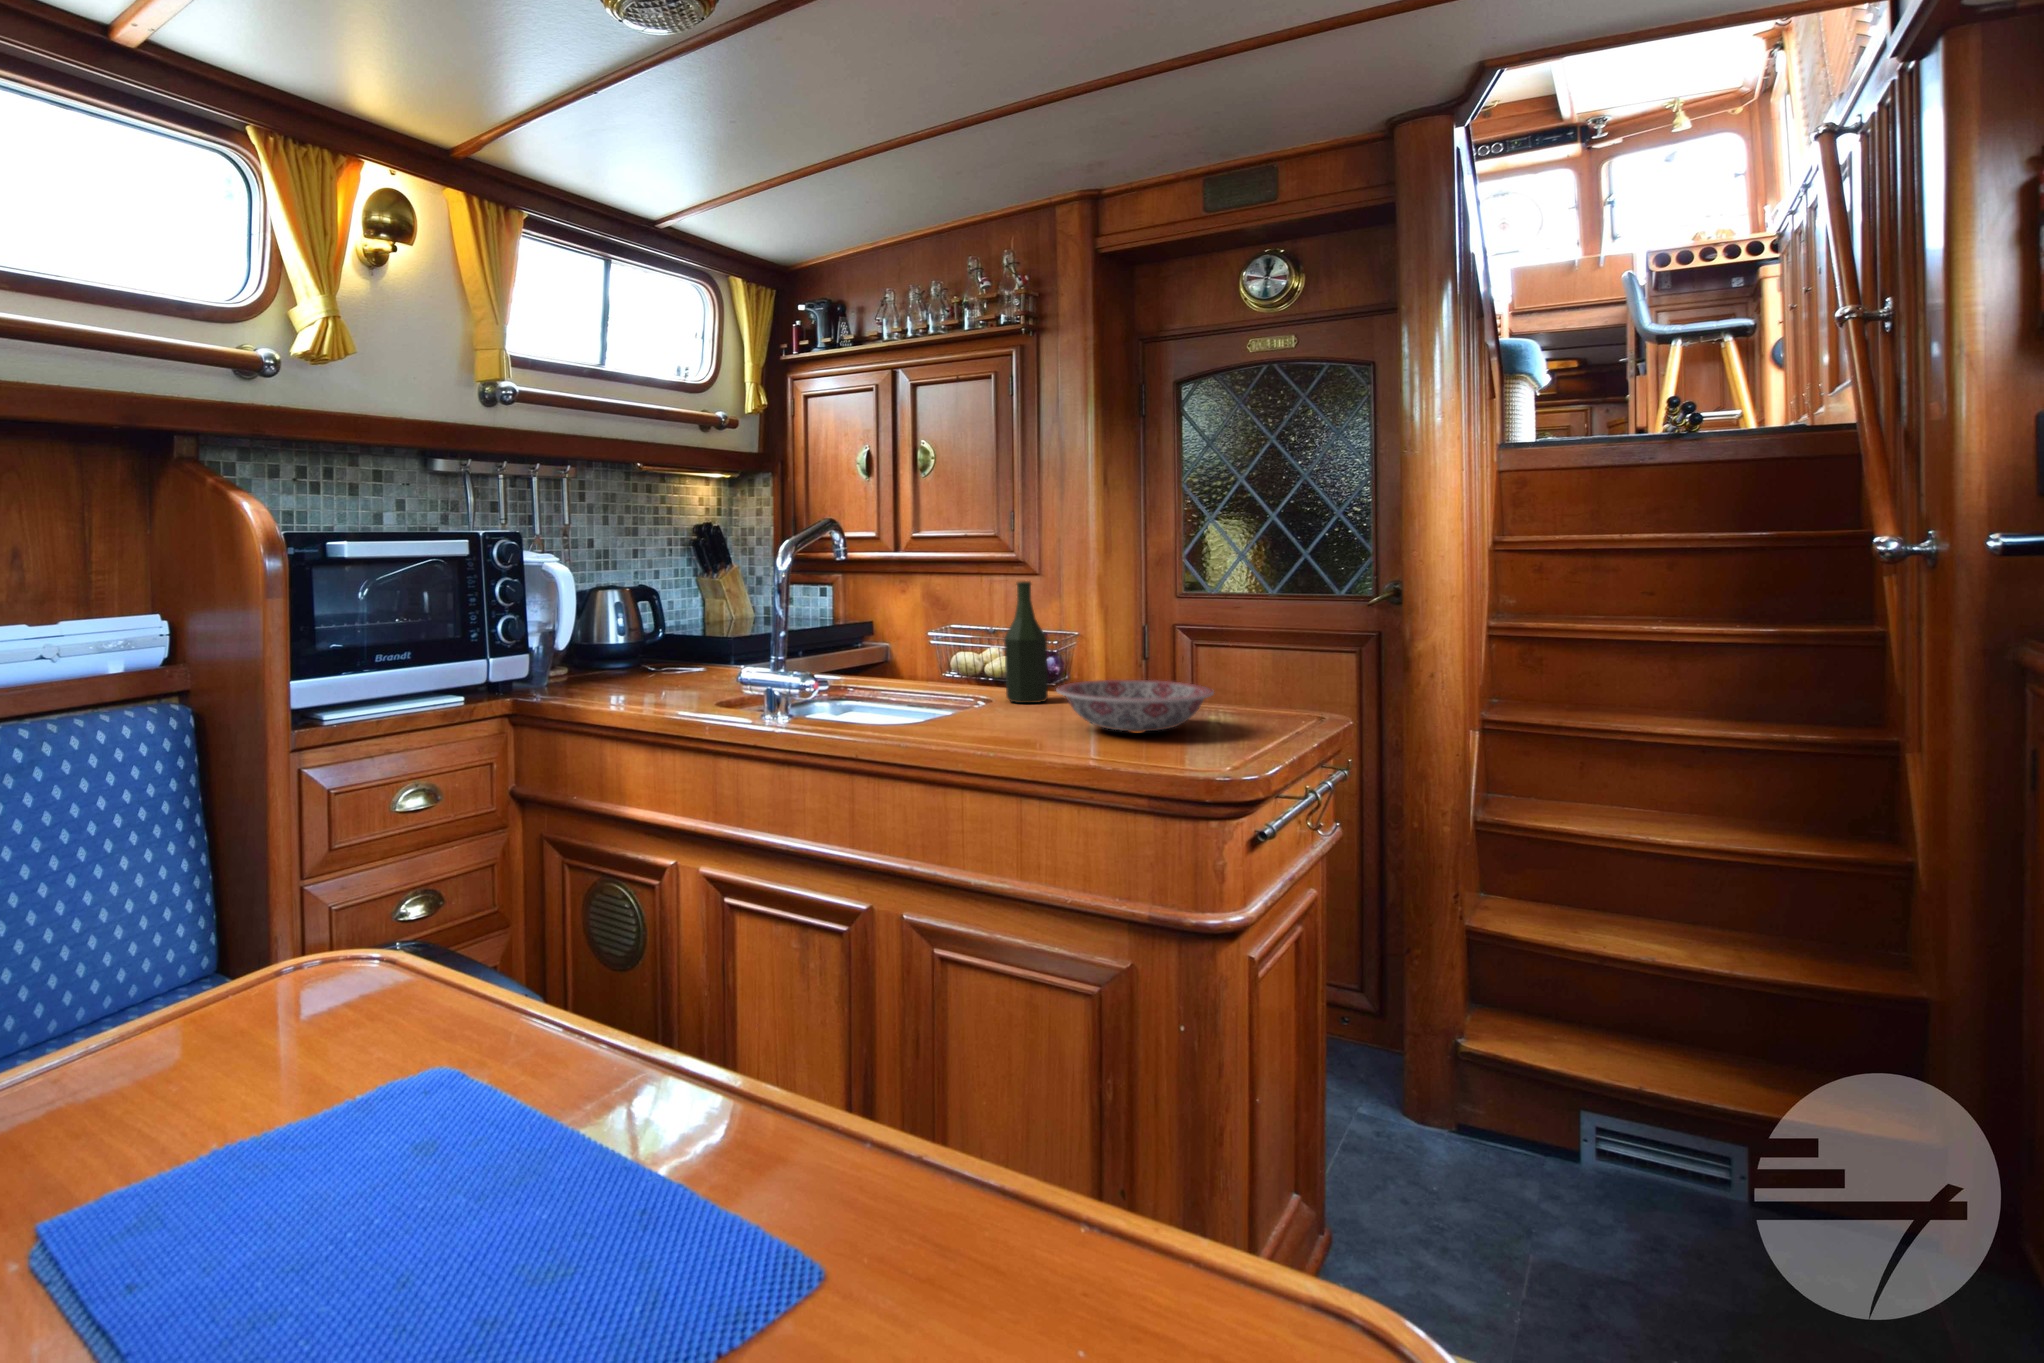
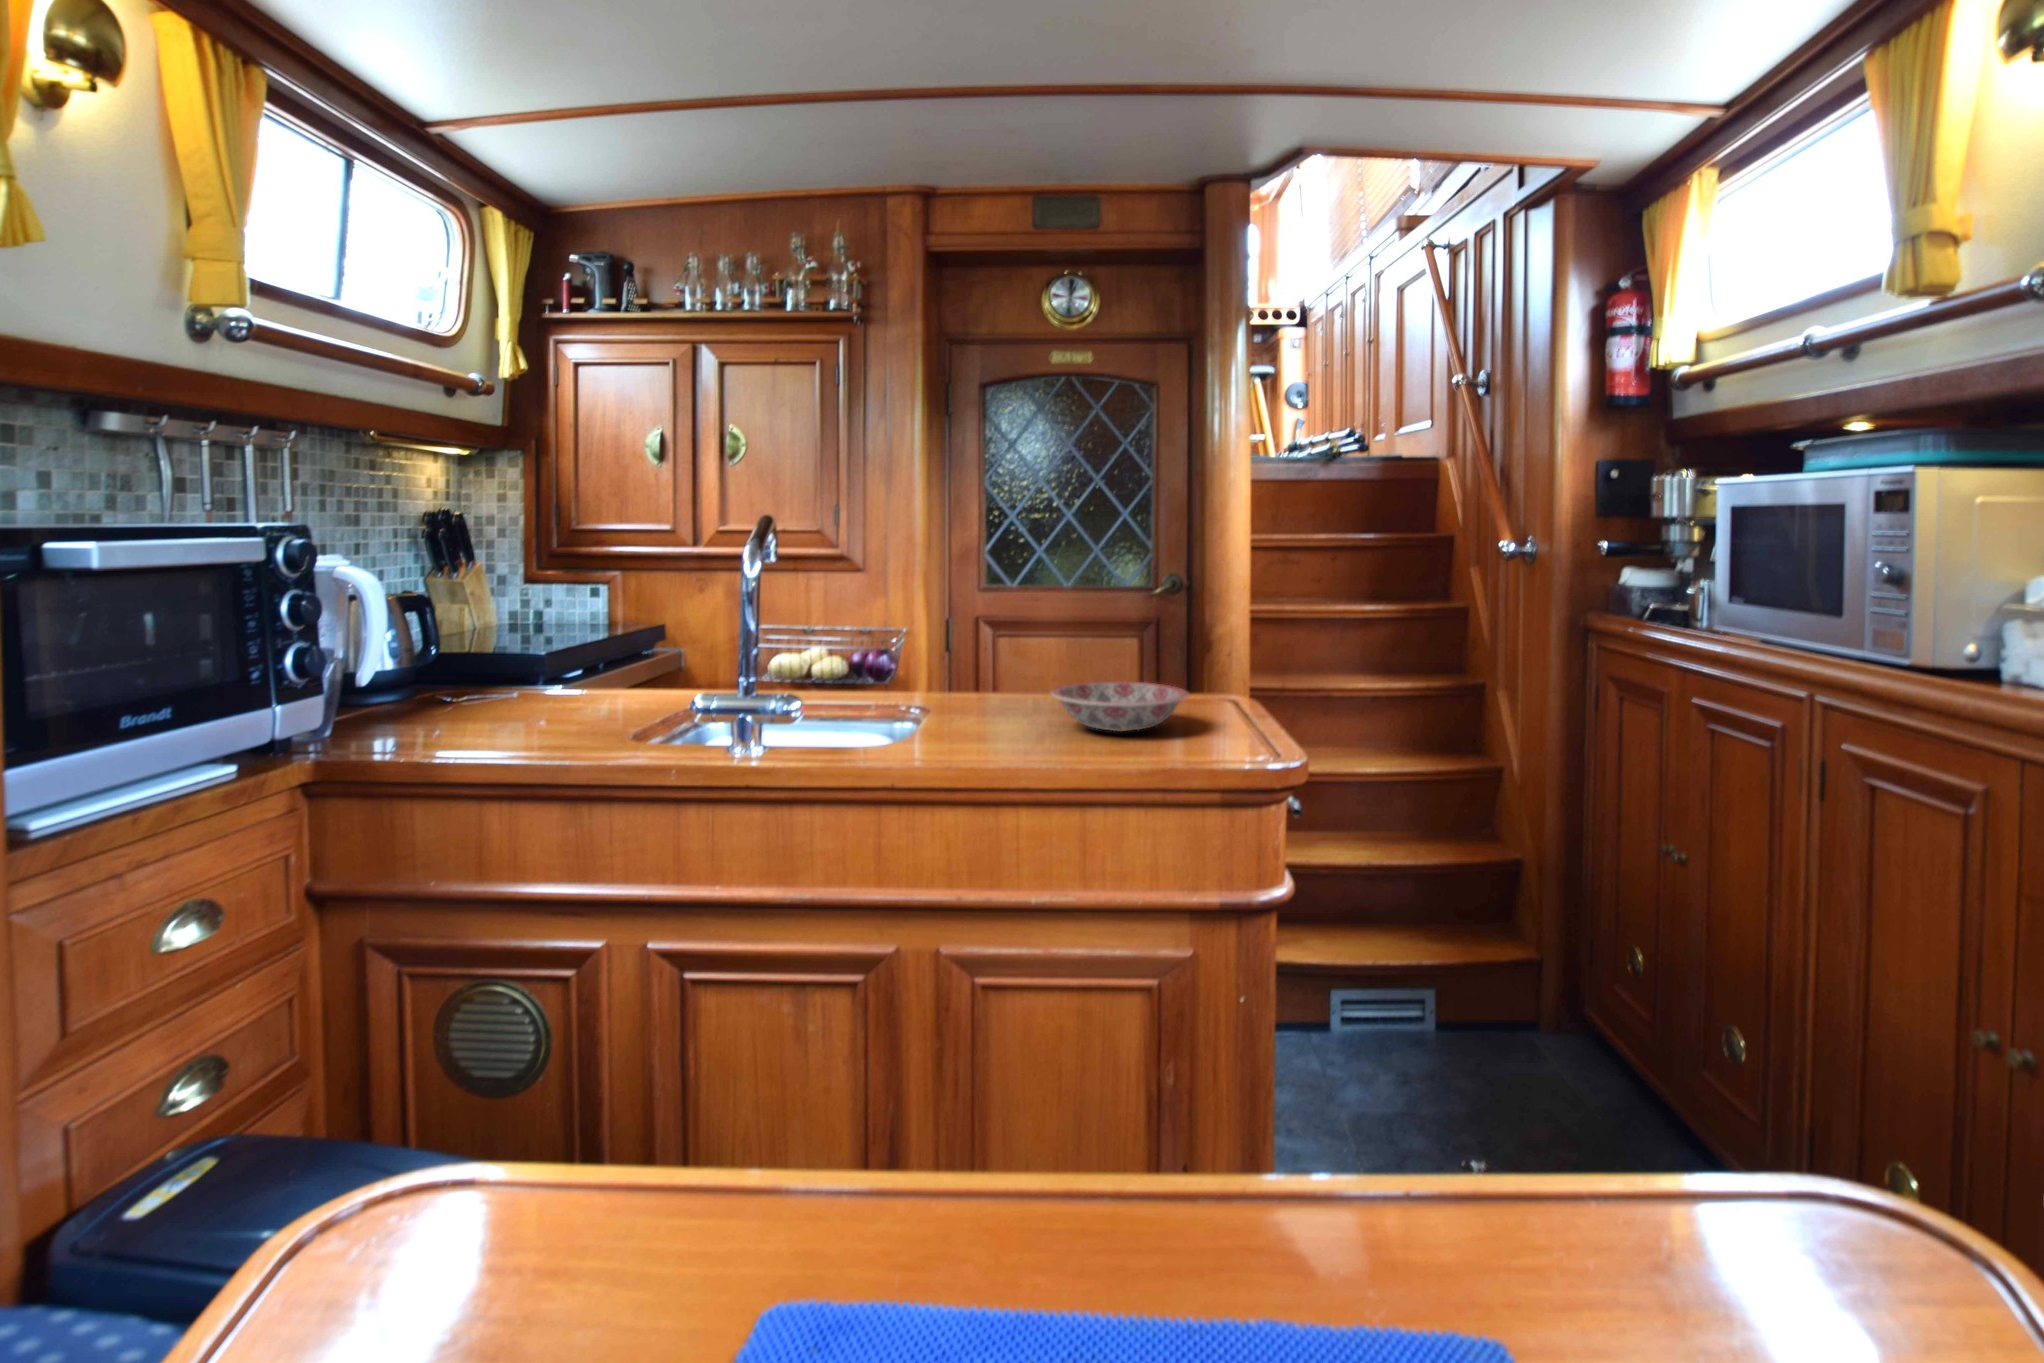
bottle: present [1004,581,1048,703] -> none [940,589,983,710]

